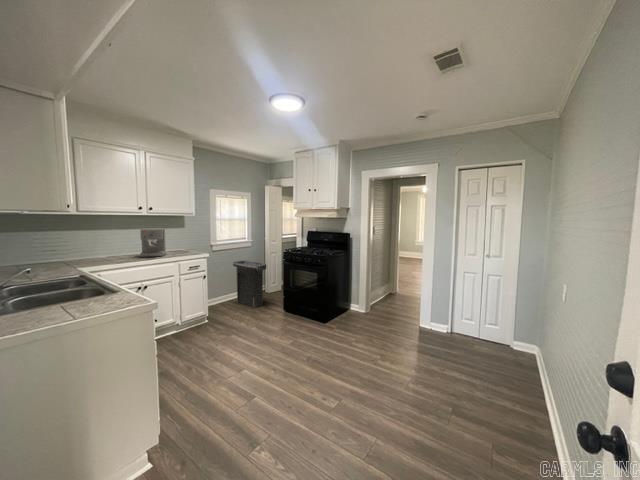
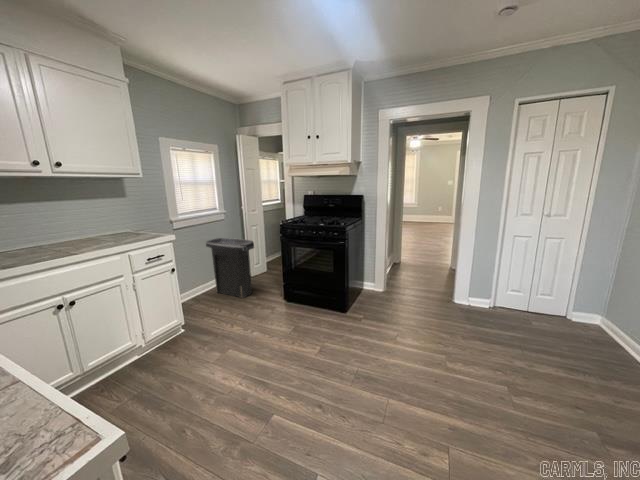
coffee maker: present [140,228,166,257] -> none [44,199,101,250]

